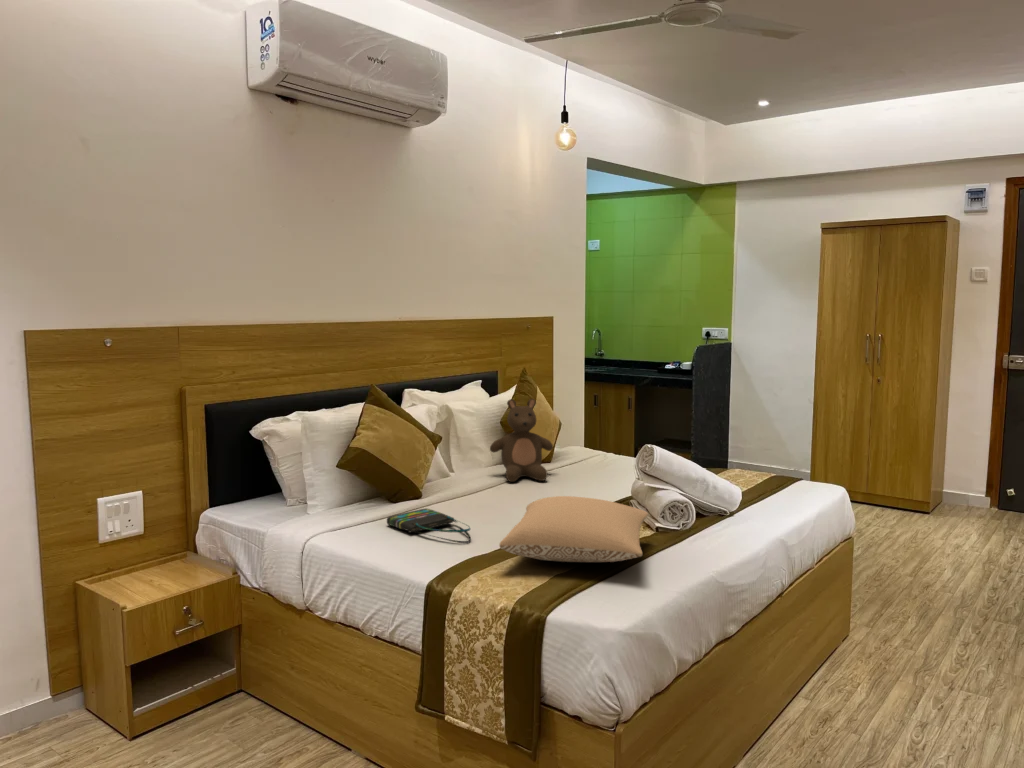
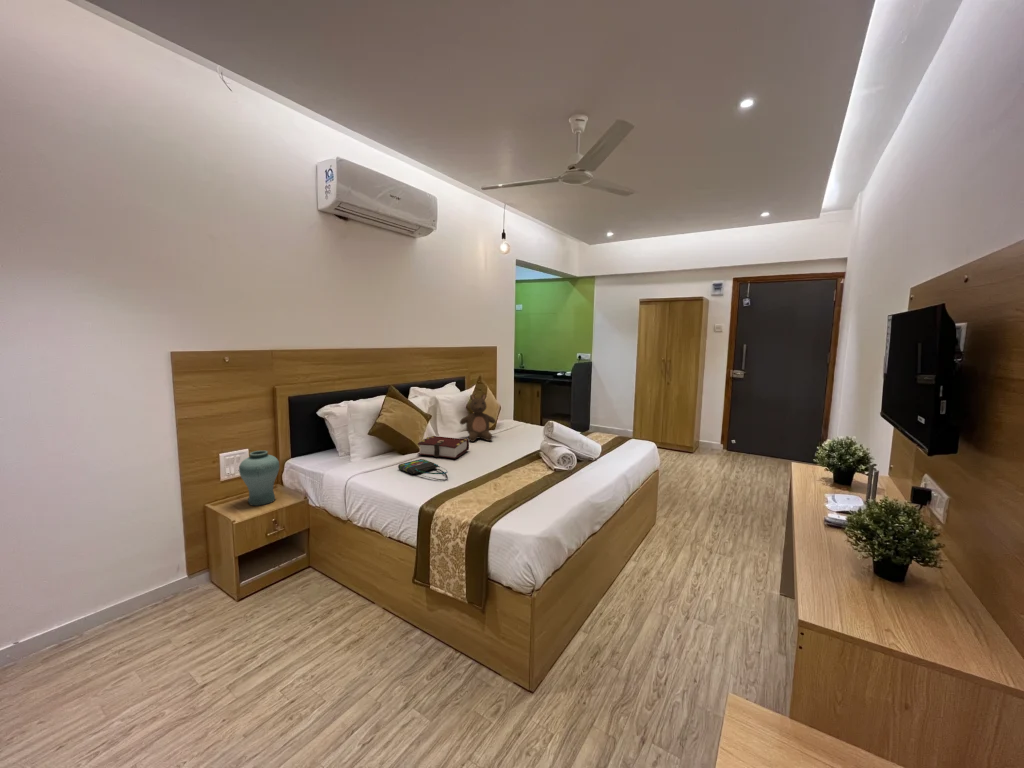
book: none [418,471,506,509] -> present [418,436,469,459]
vase: none [130,492,192,583] -> present [239,451,279,506]
pillow: present [499,496,648,562] -> none [464,453,550,492]

